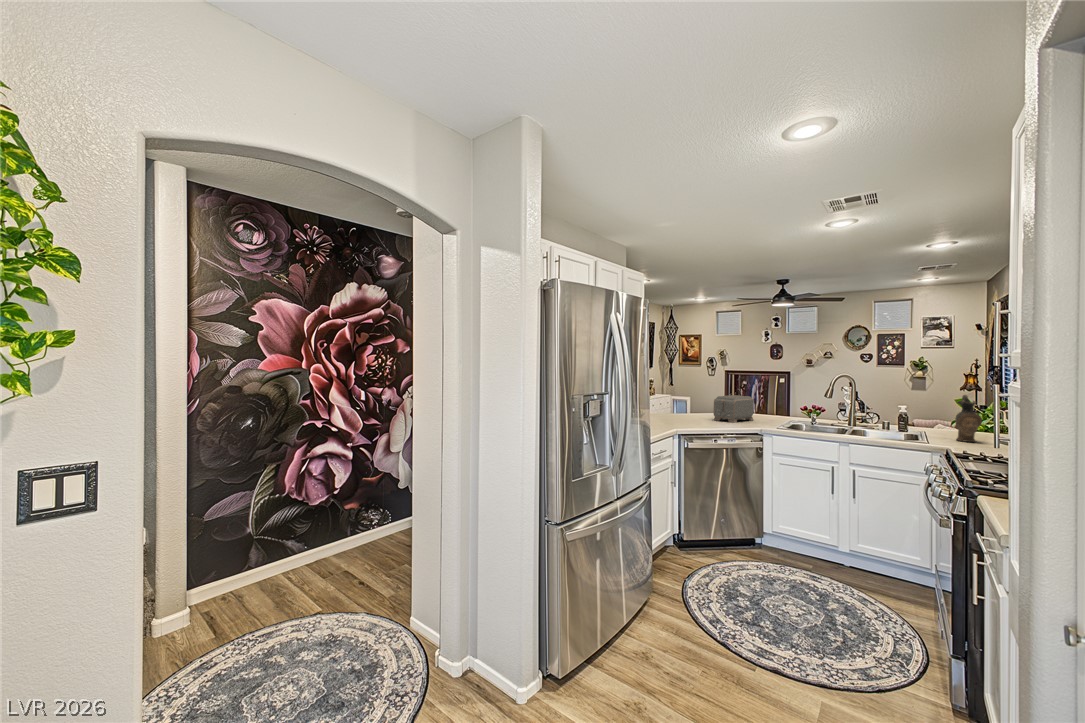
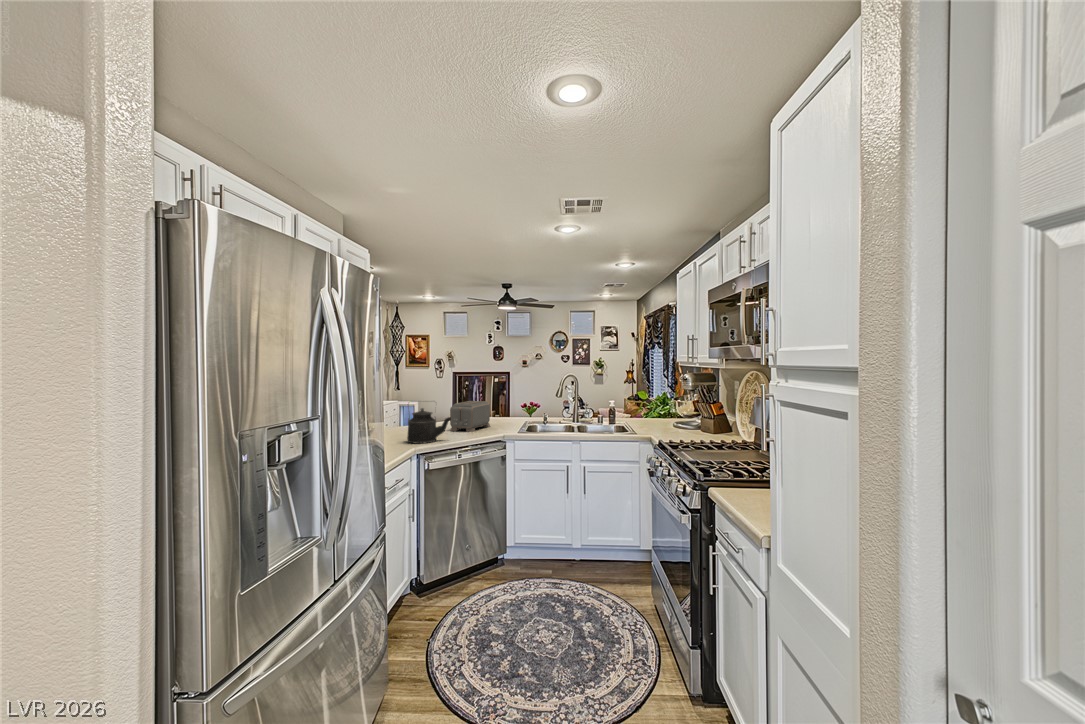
kettle: none [674,390,713,426] -> present [407,408,451,444]
ceramic pitcher: present [955,395,982,442] -> none [652,388,670,429]

